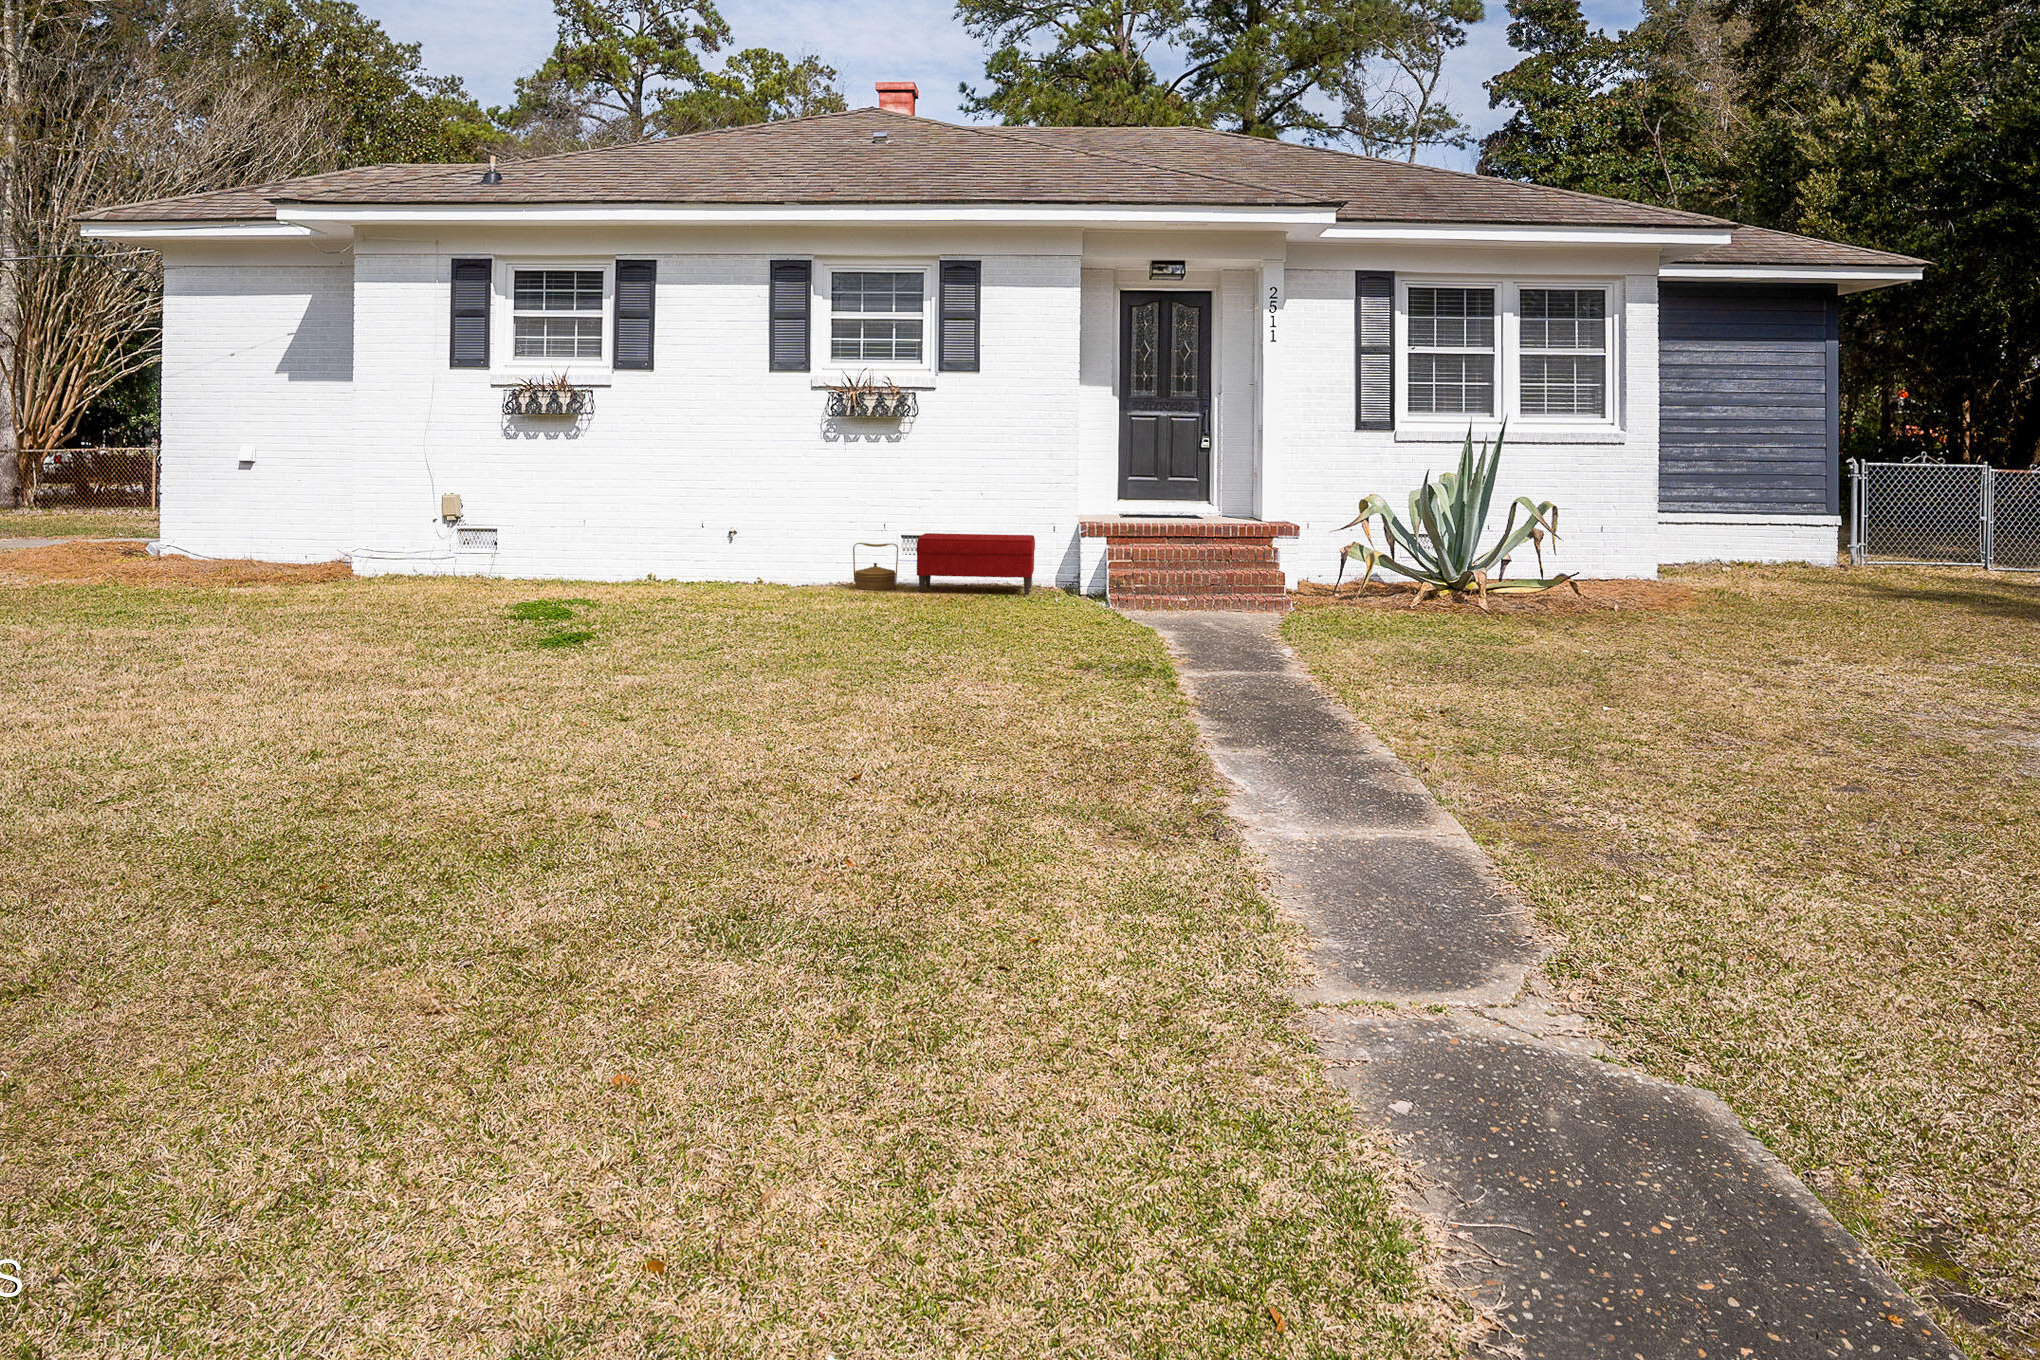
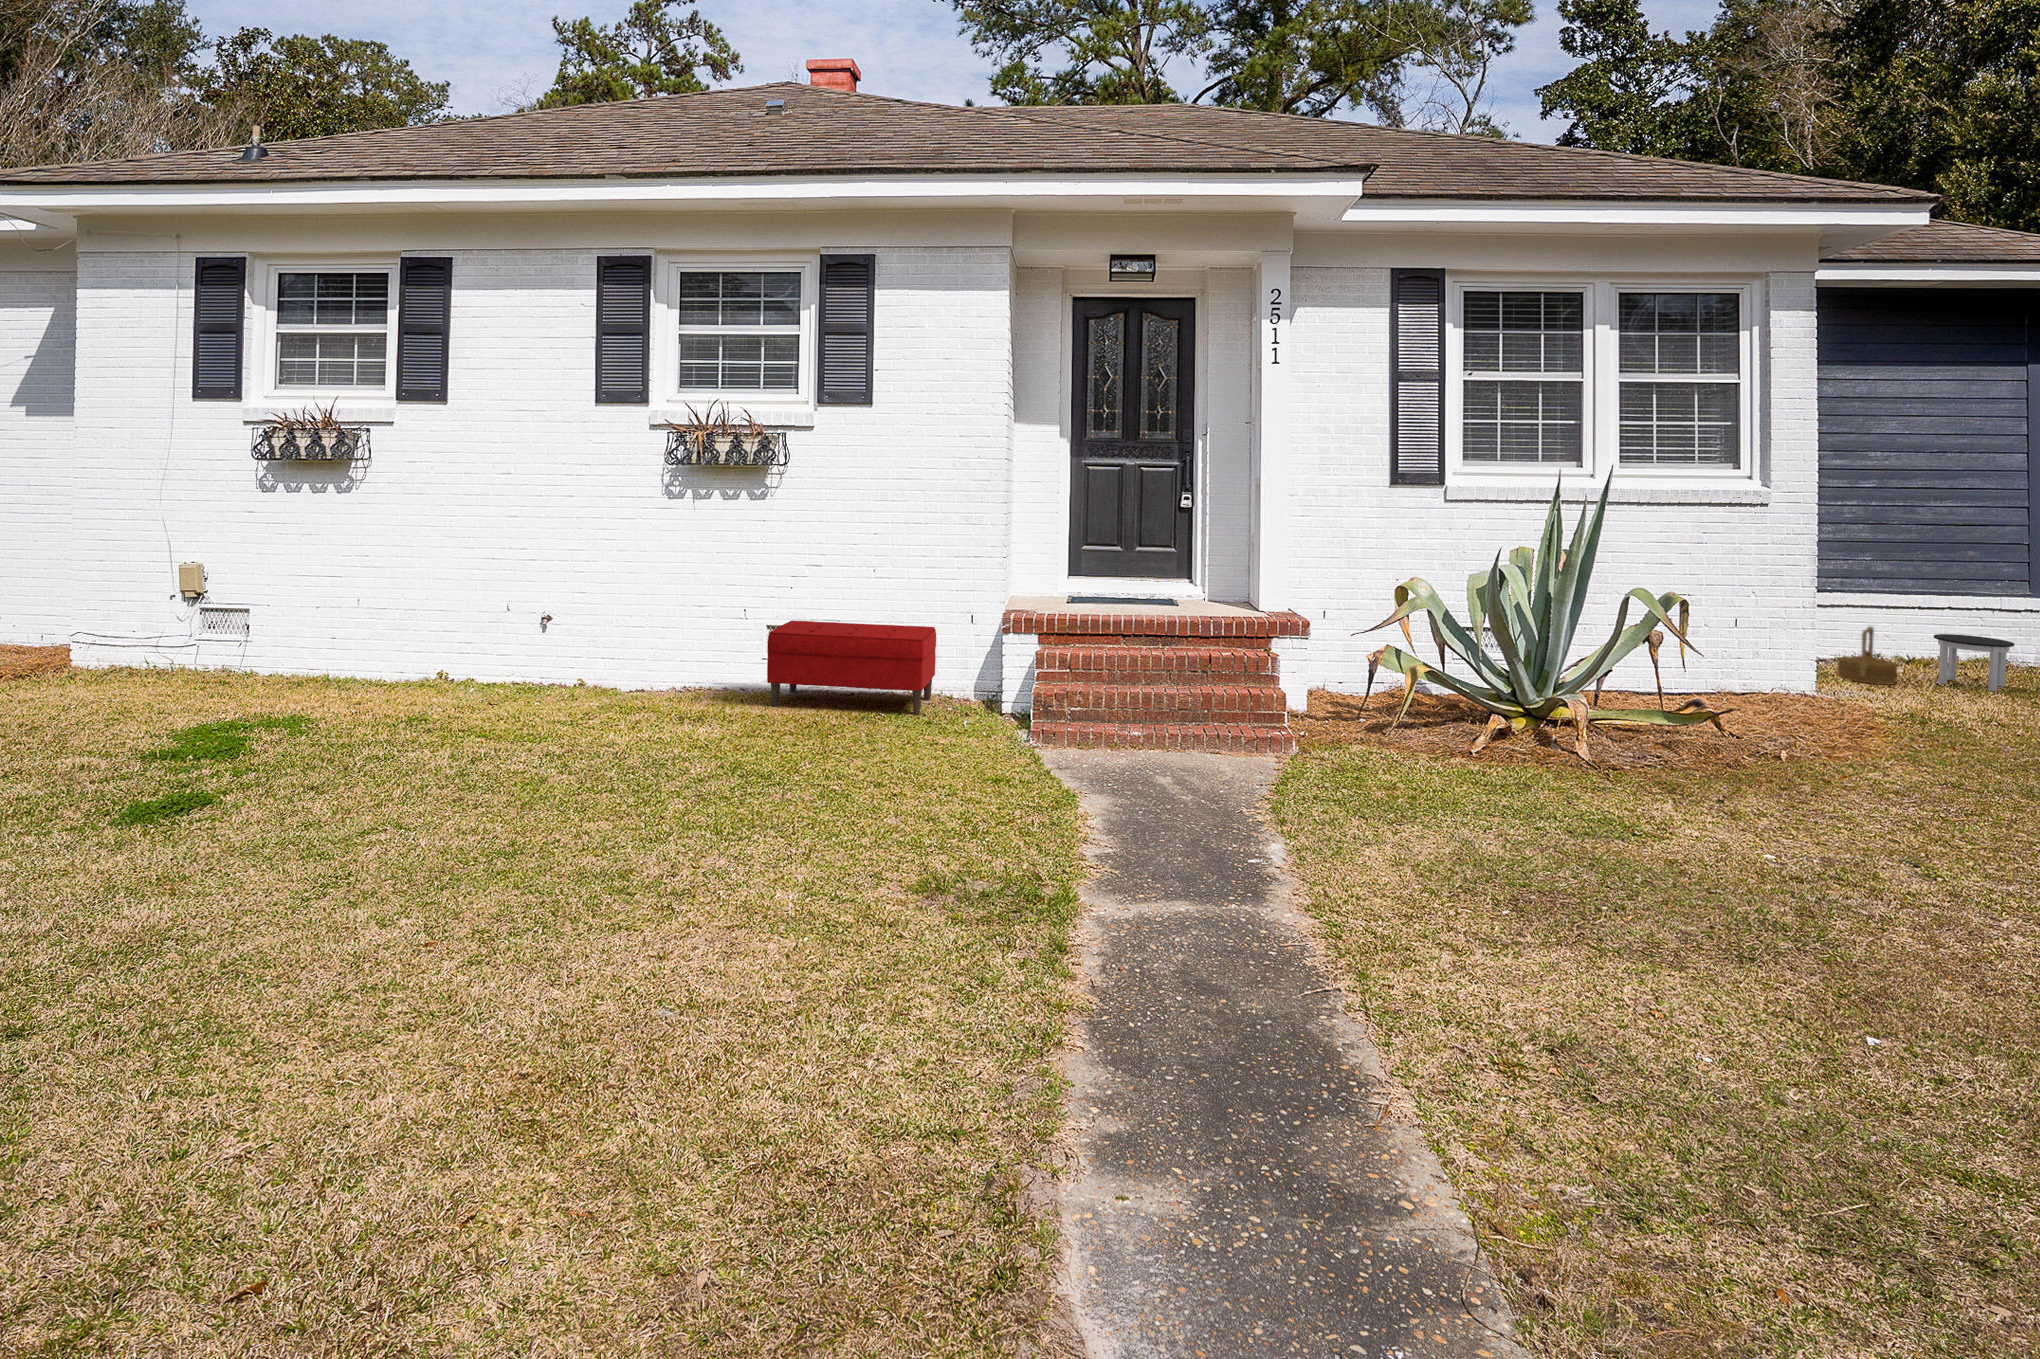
round table: none [1737,537,1787,574] -> present [1934,634,2015,691]
woven basket: present [853,543,898,590] -> present [1838,627,1898,685]

